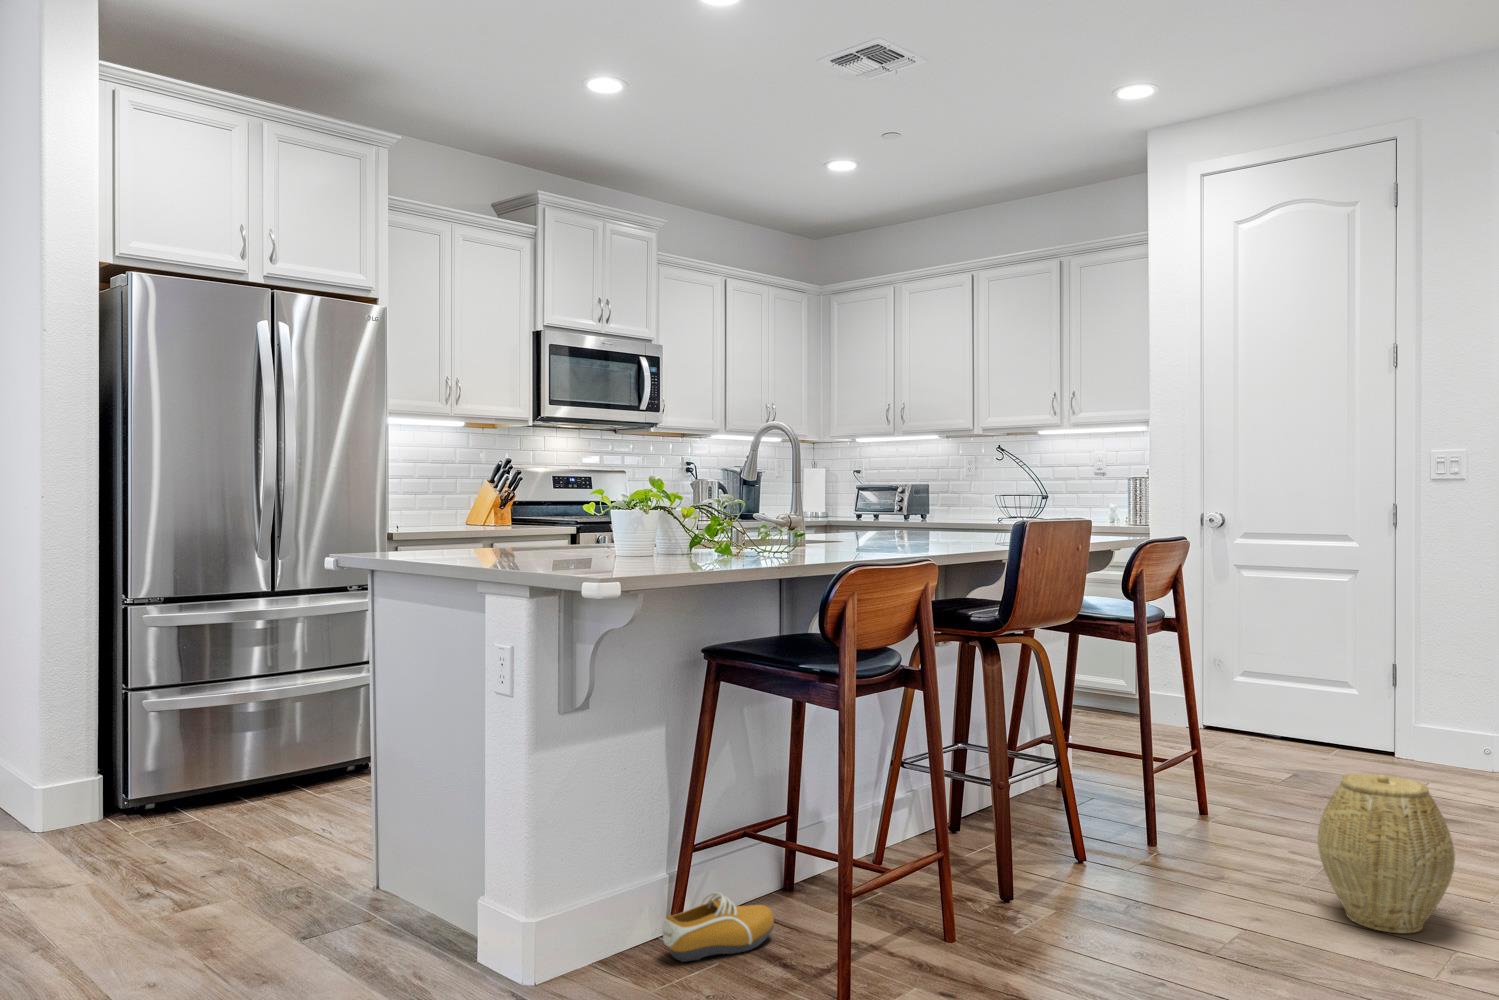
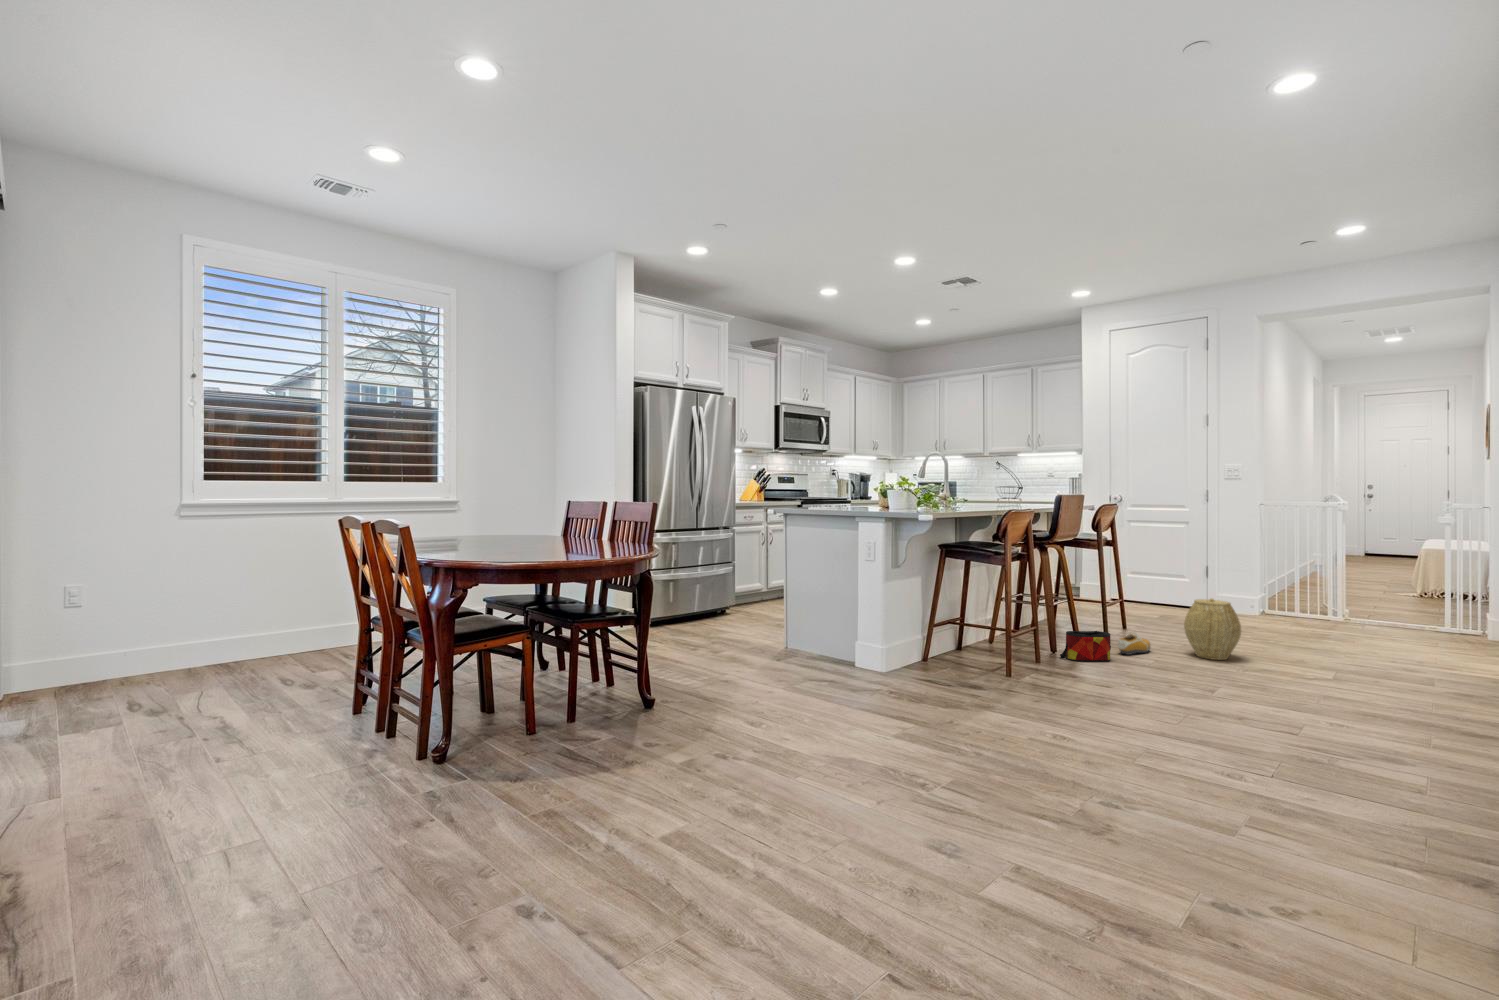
bag: none [1004,860,1131,944] -> present [1060,631,1111,662]
shoe: present [663,893,774,962] -> present [1118,632,1150,655]

